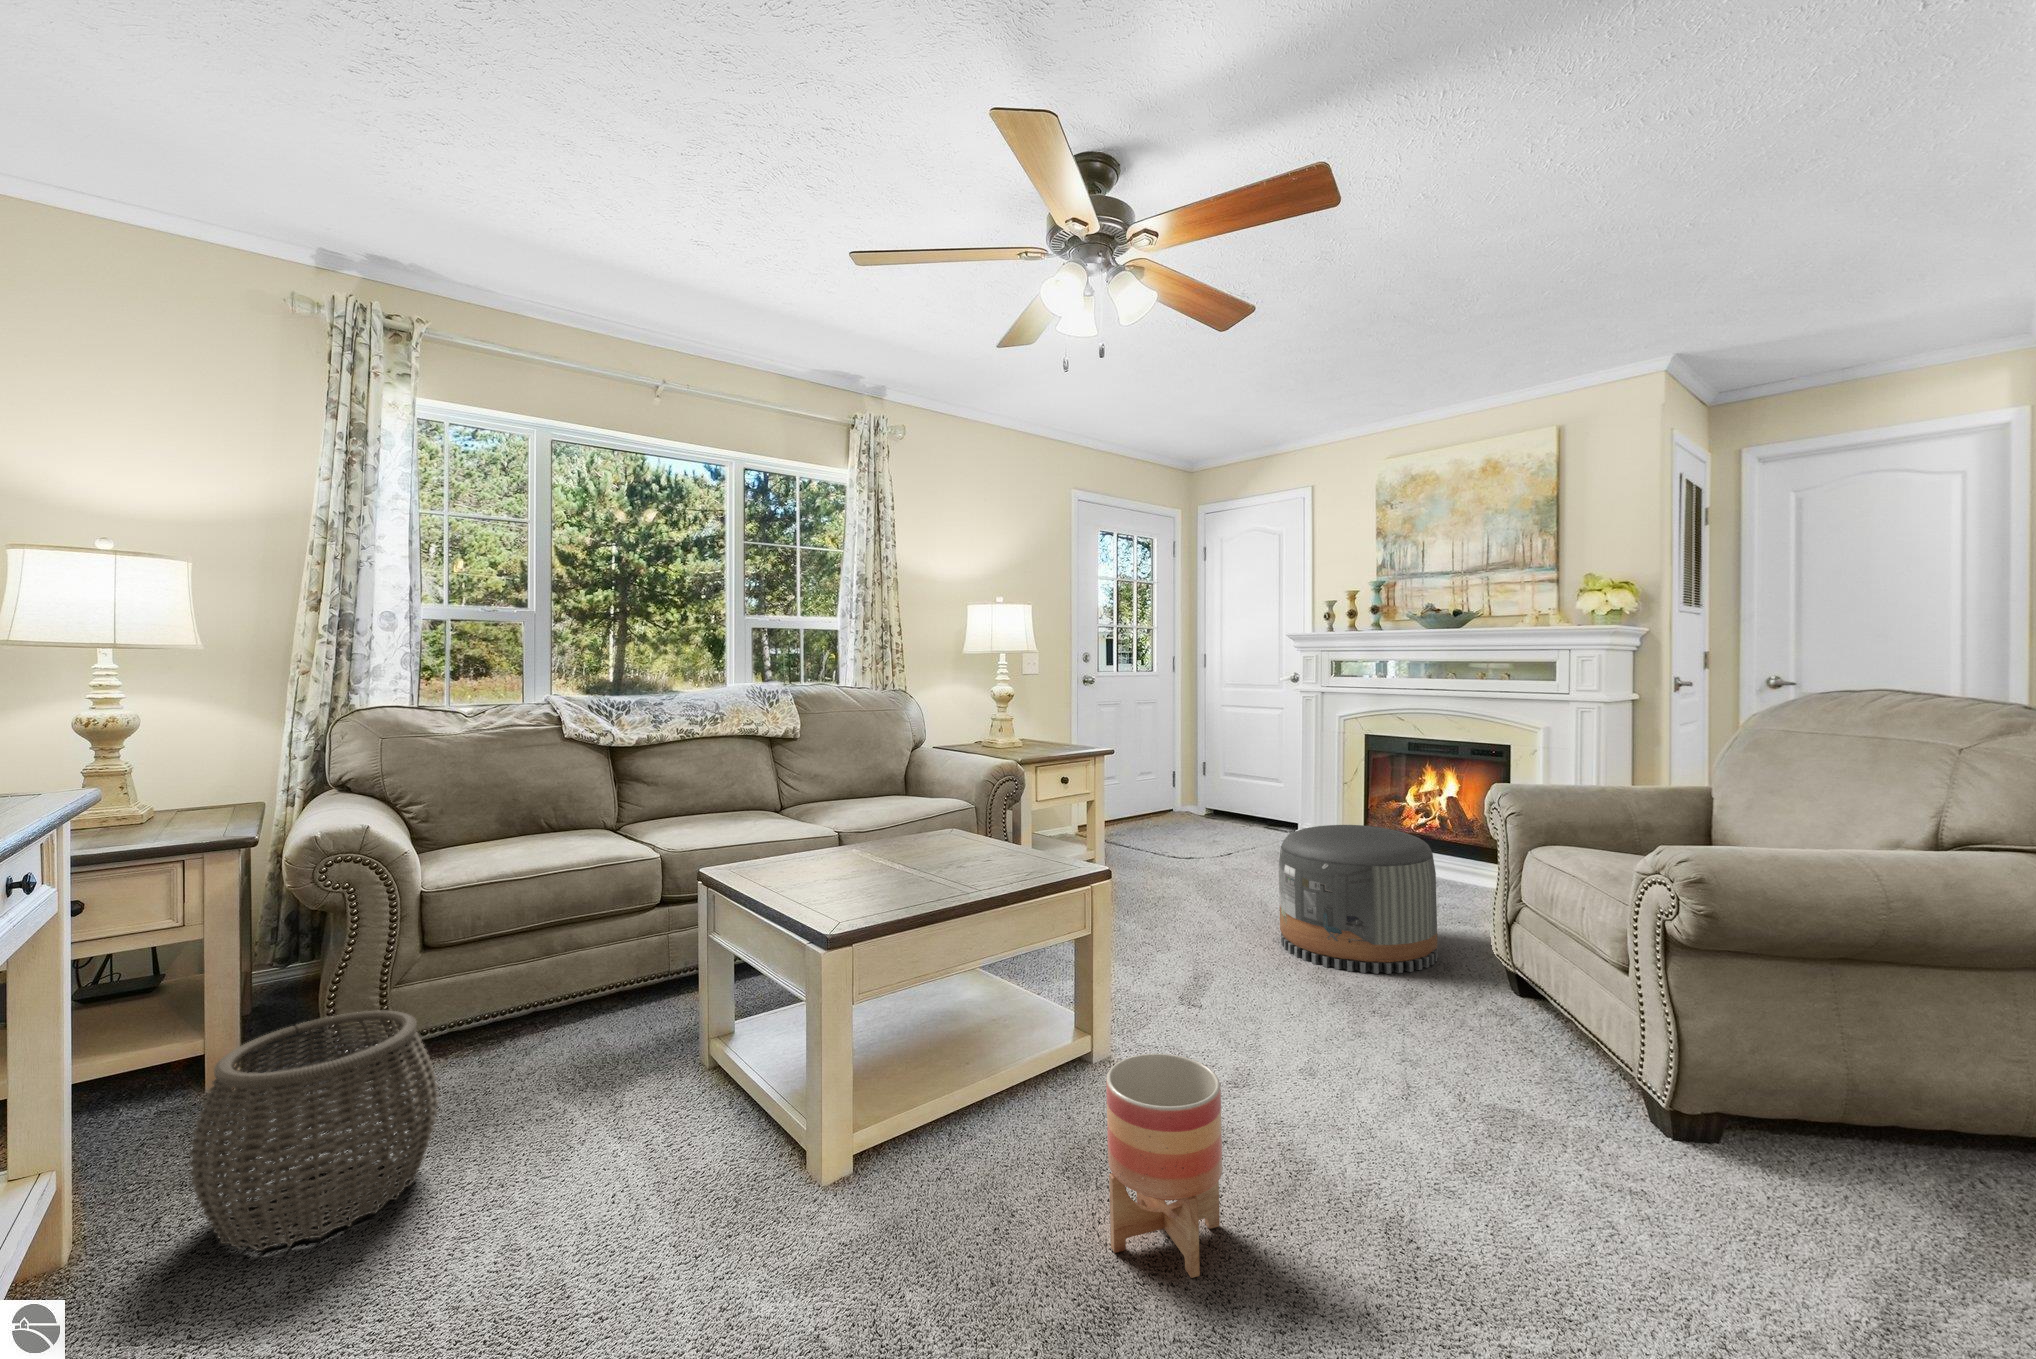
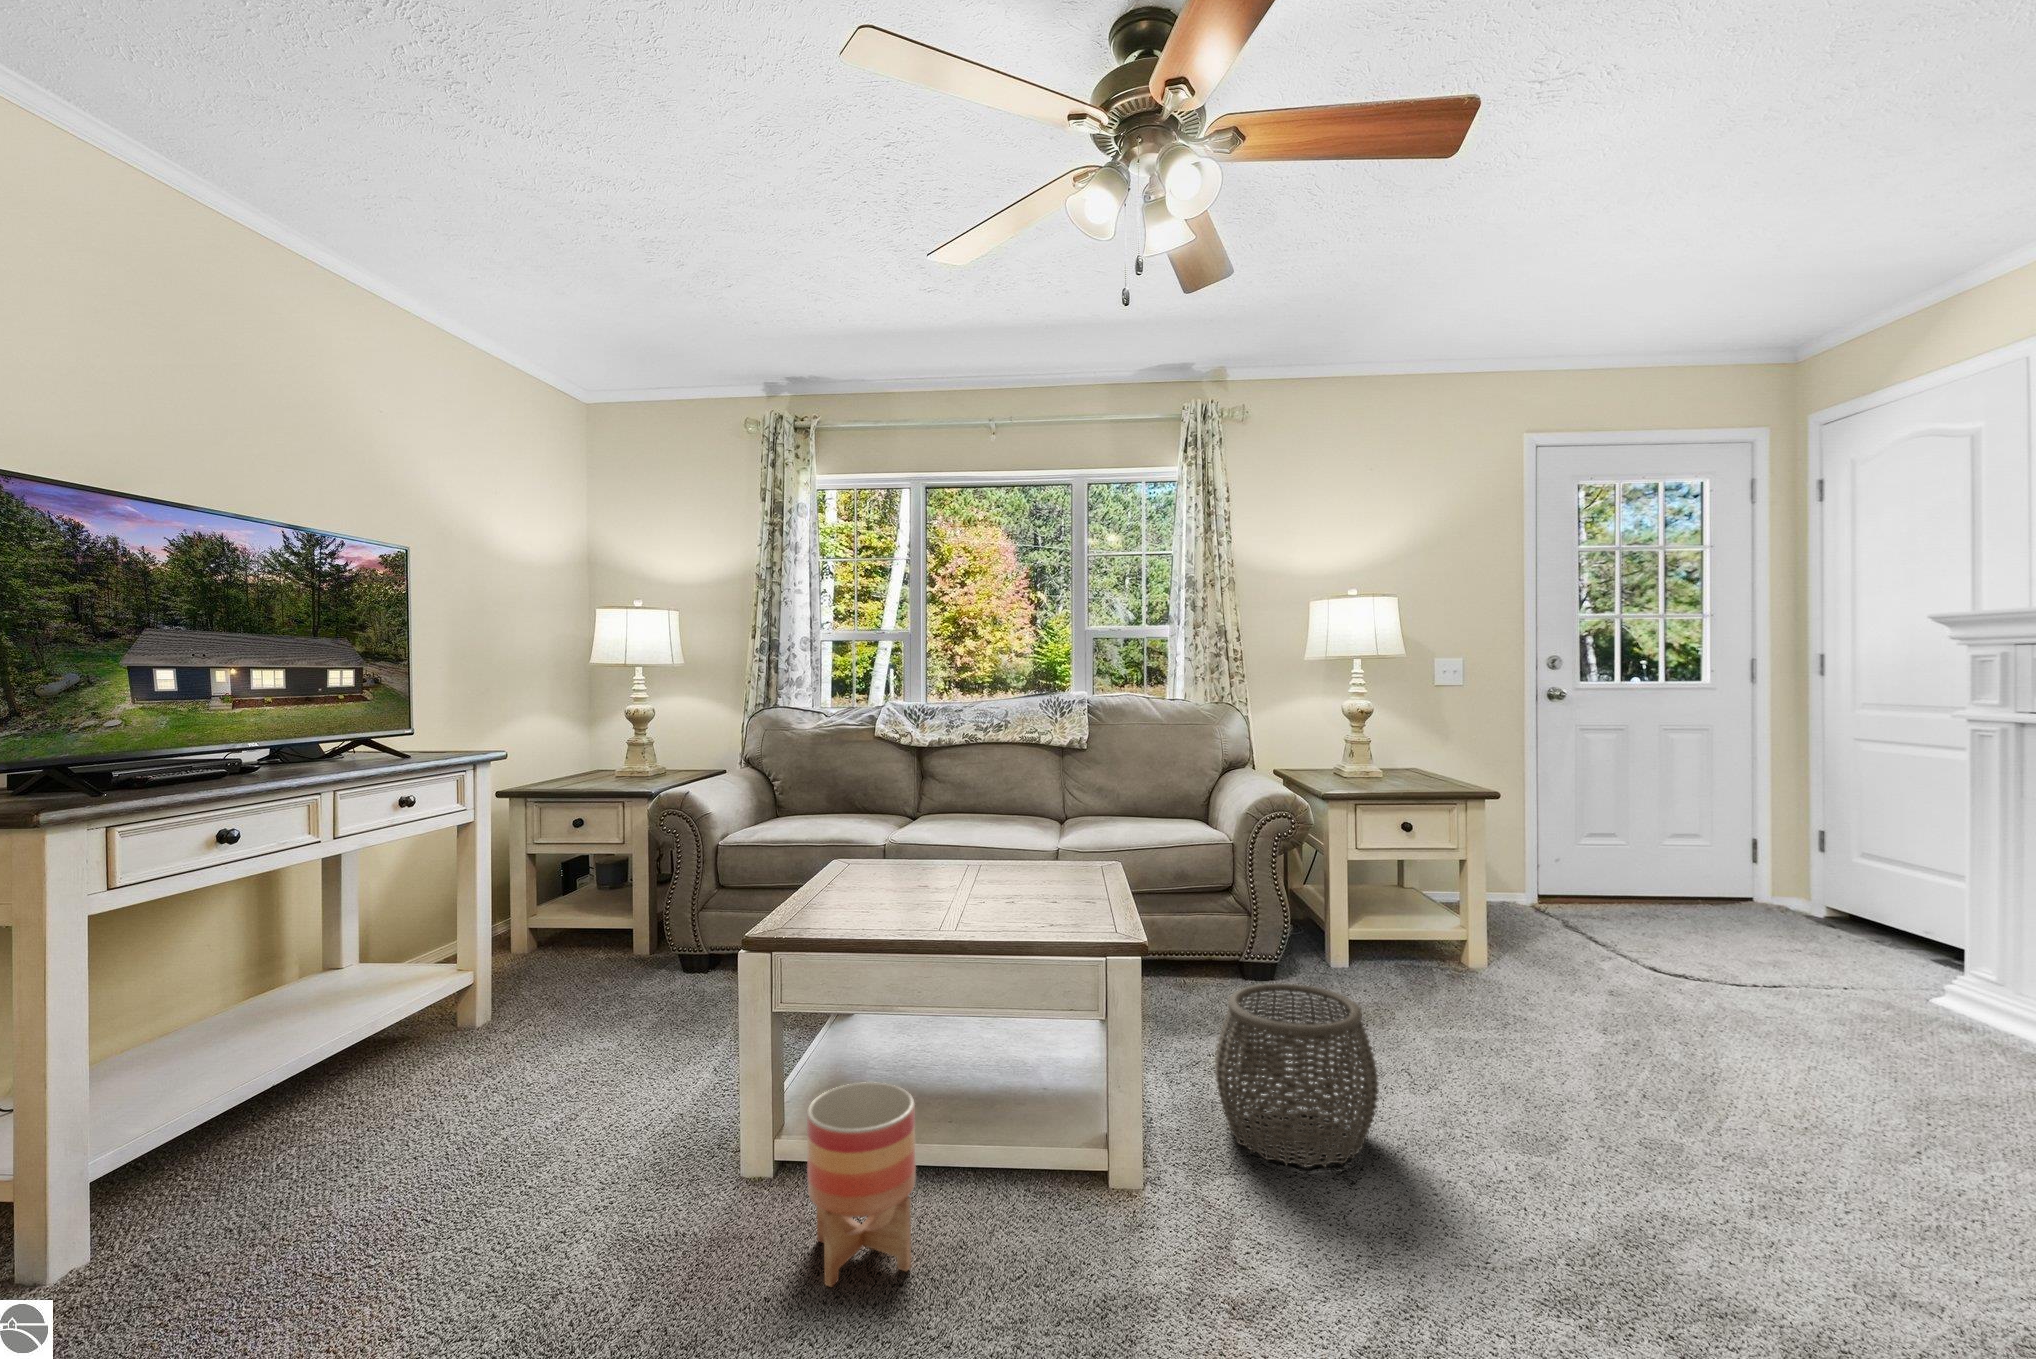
pouf: present [1279,825,1438,974] -> none [1519,943,1801,1208]
woven basket: present [189,1011,440,1251] -> present [1215,983,1379,1168]

